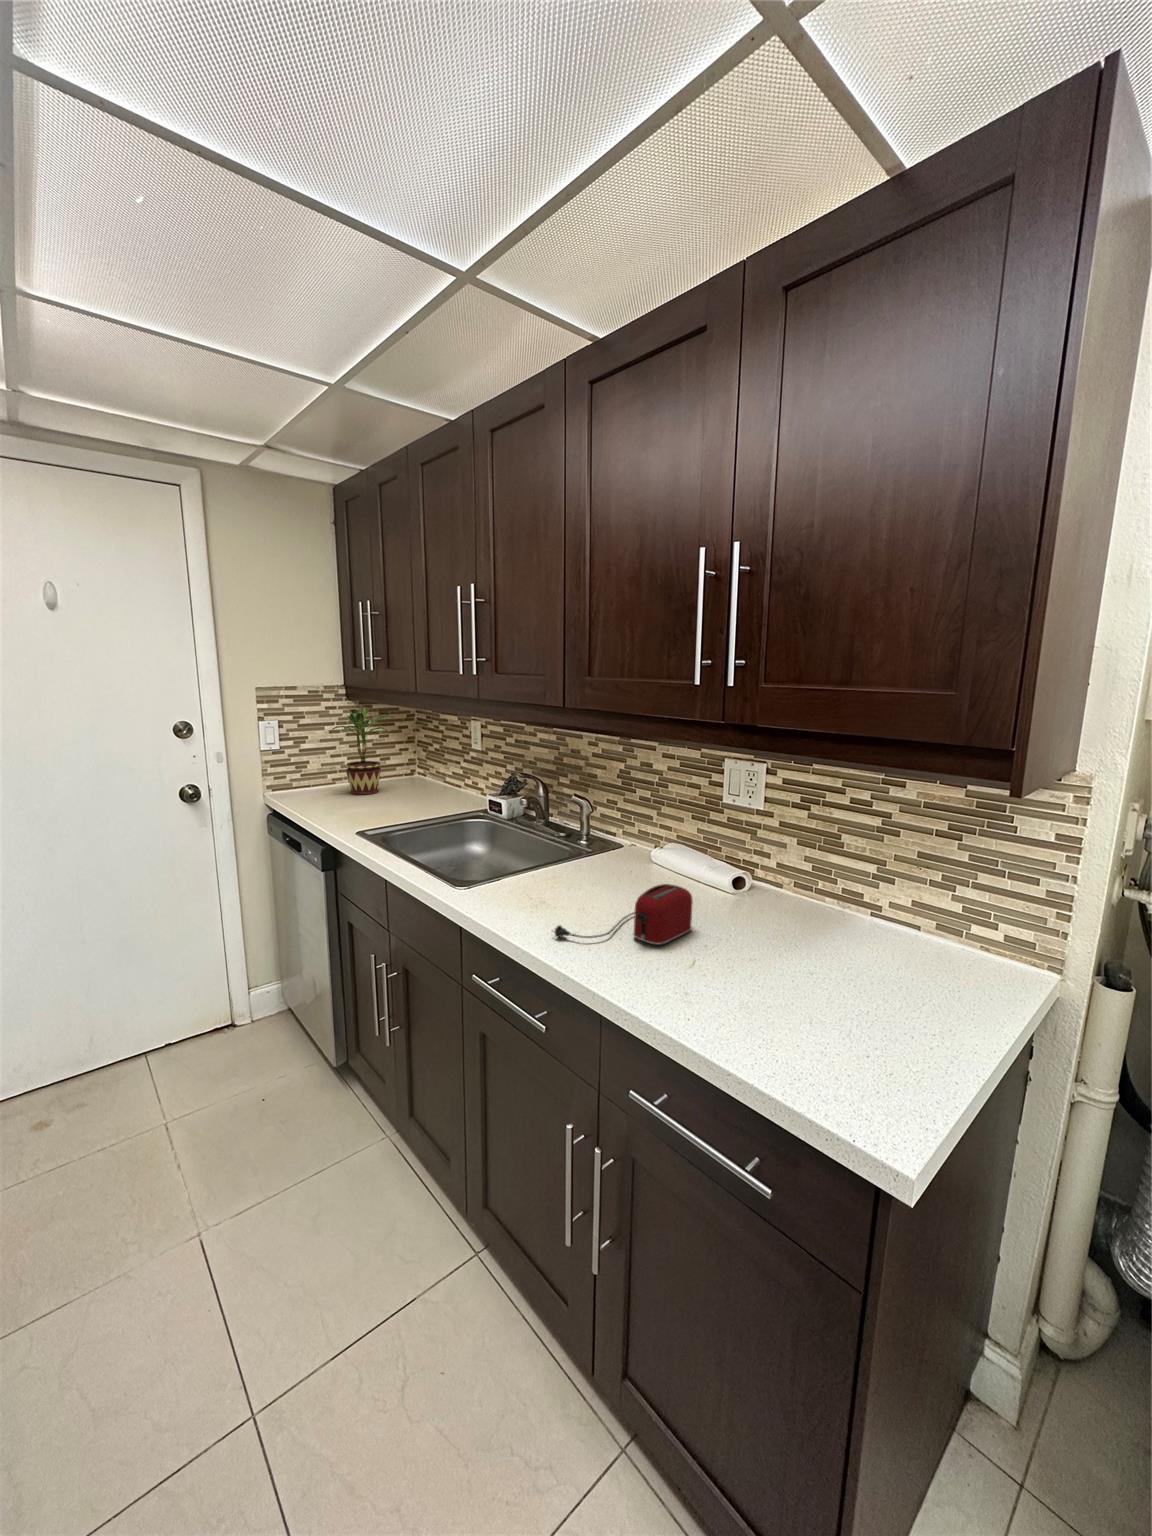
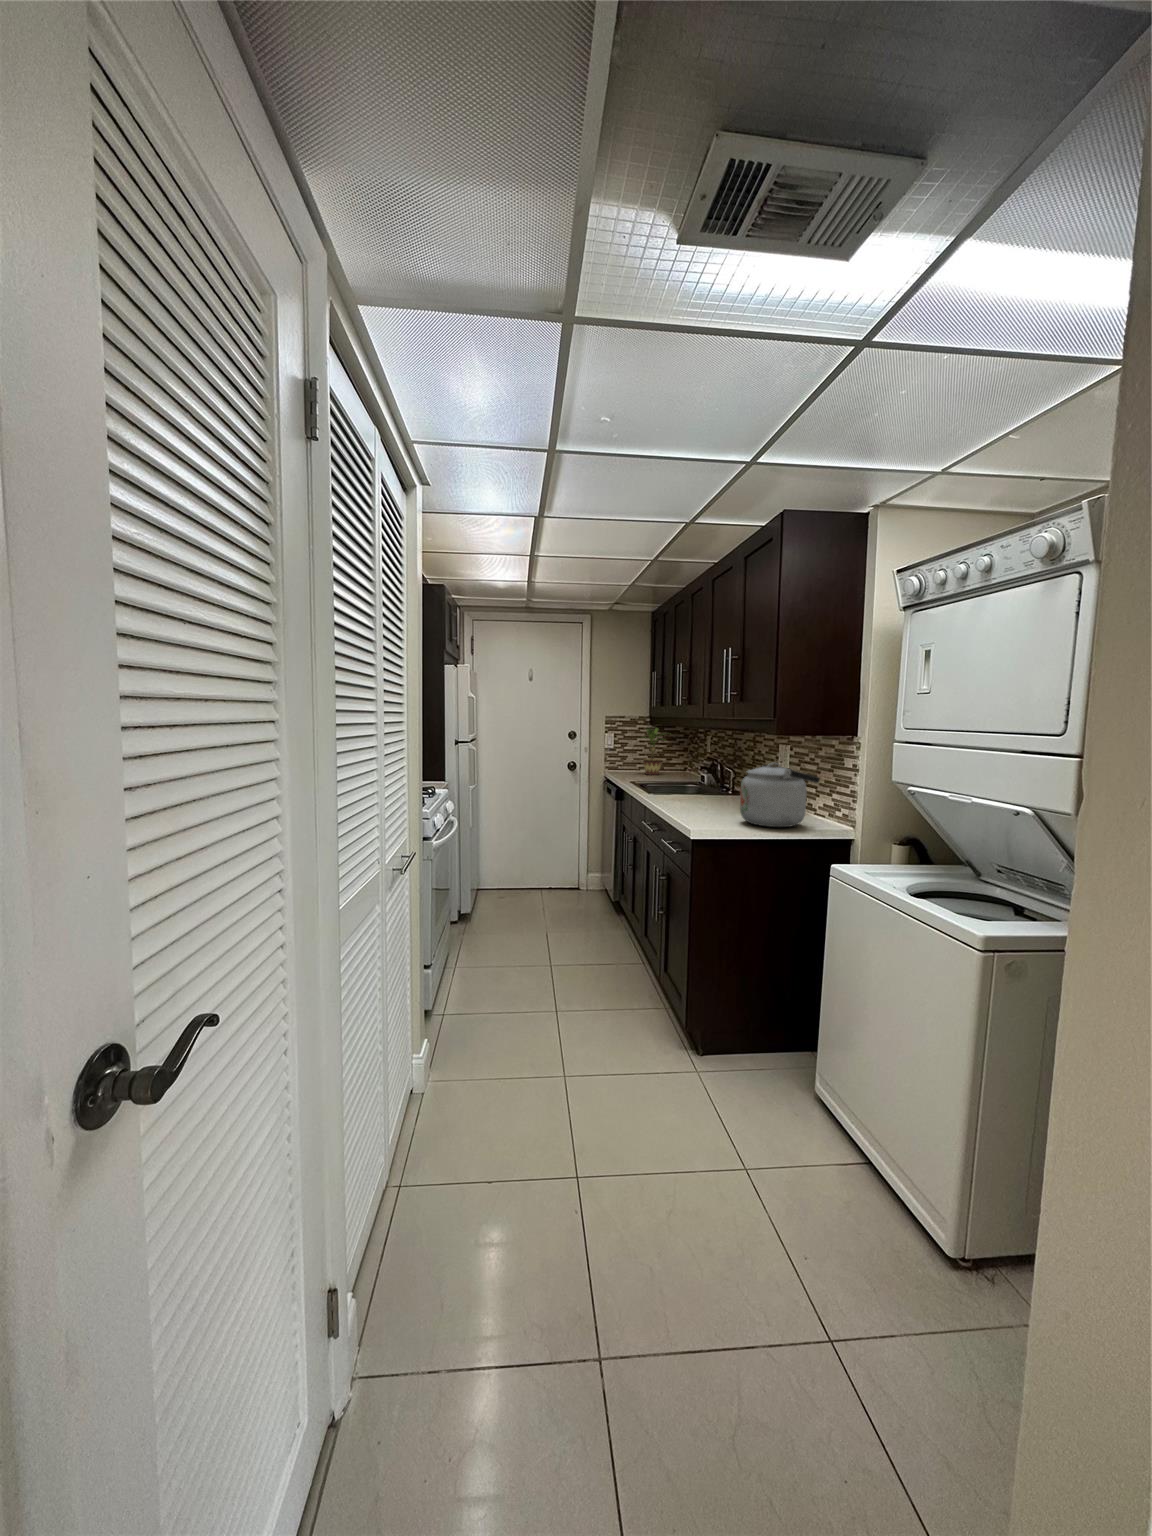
kettle: none [796,839,1012,1015] -> present [740,763,820,827]
toaster: present [552,884,692,944] -> none [664,788,727,810]

